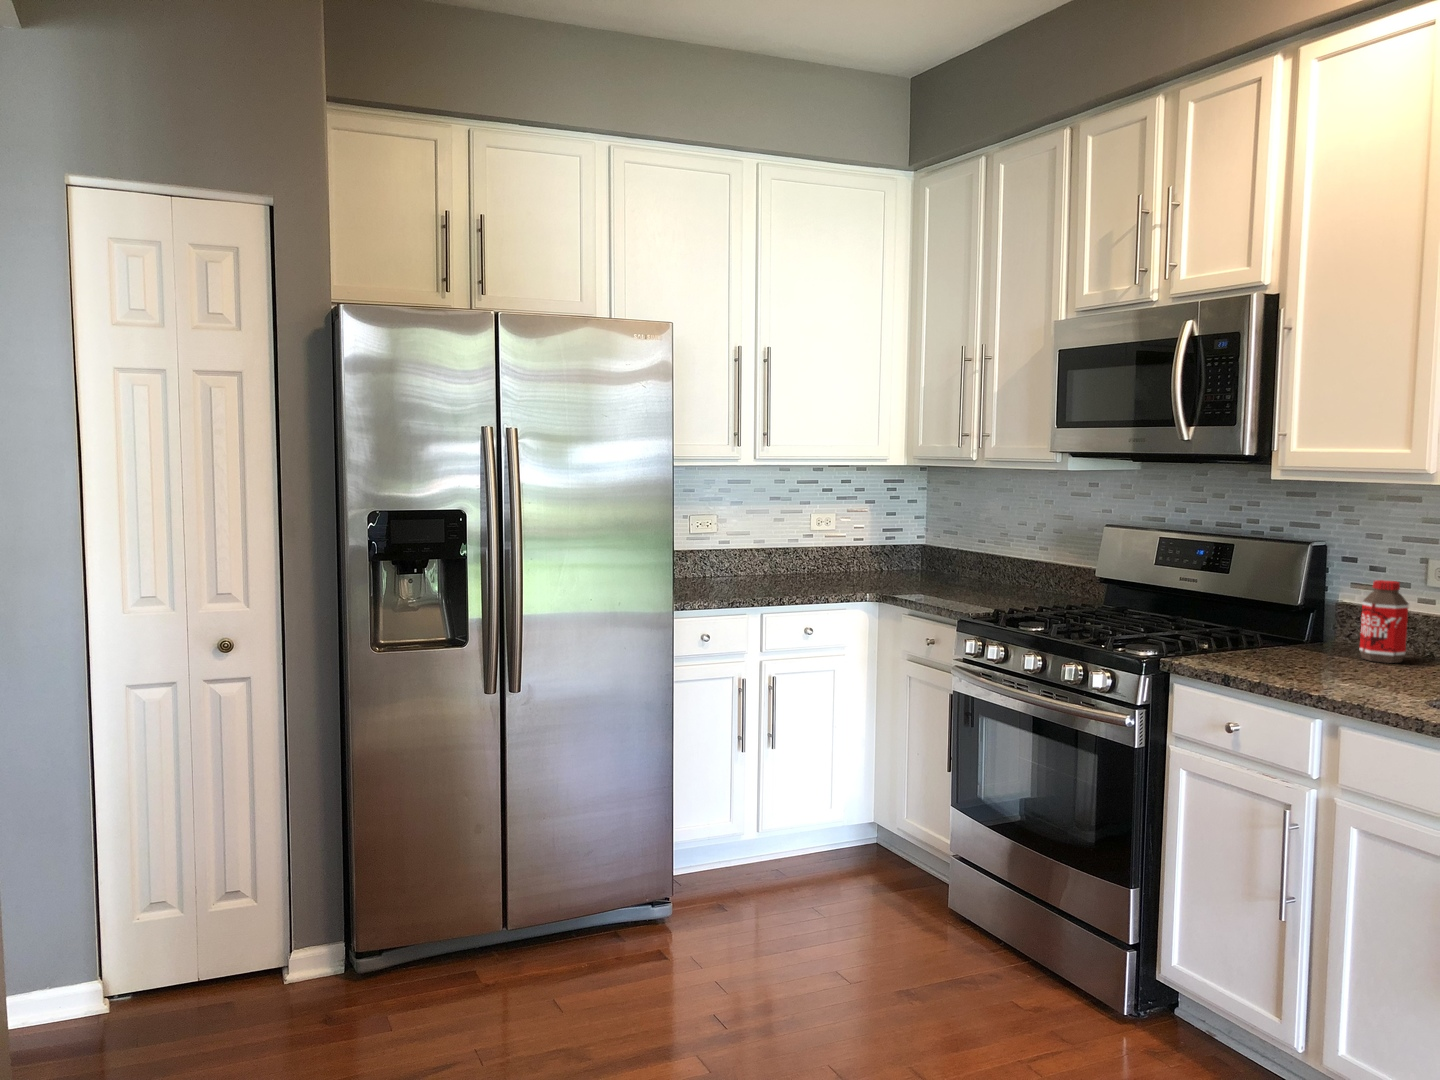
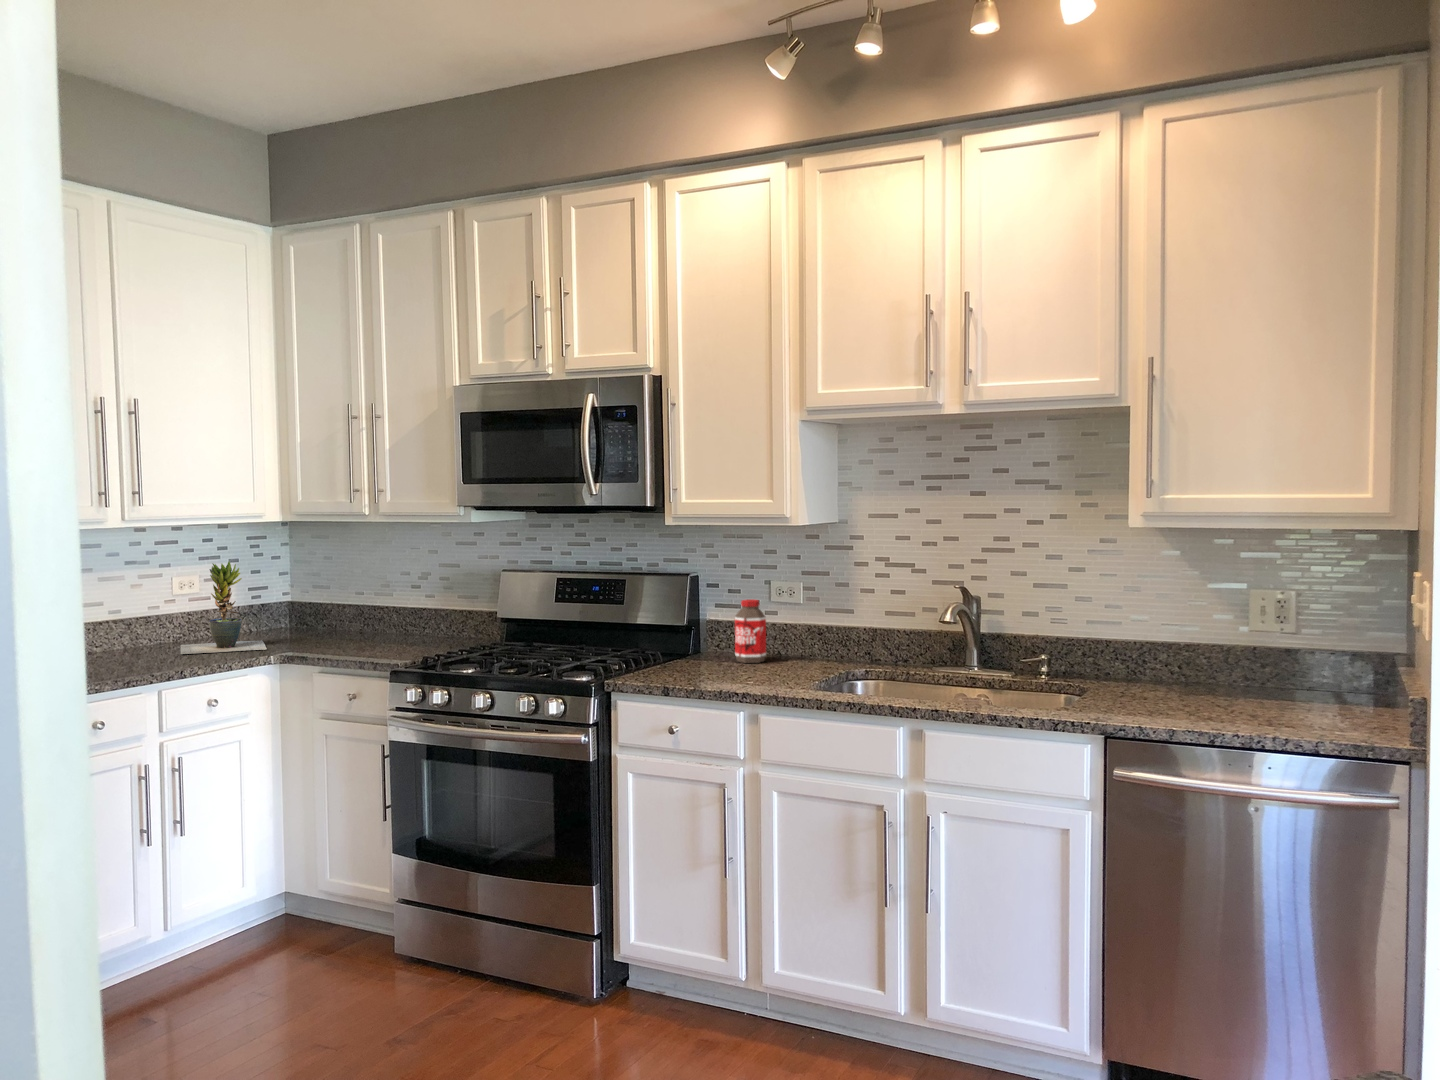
potted plant: none [802,502,882,587] -> present [181,562,267,654]

